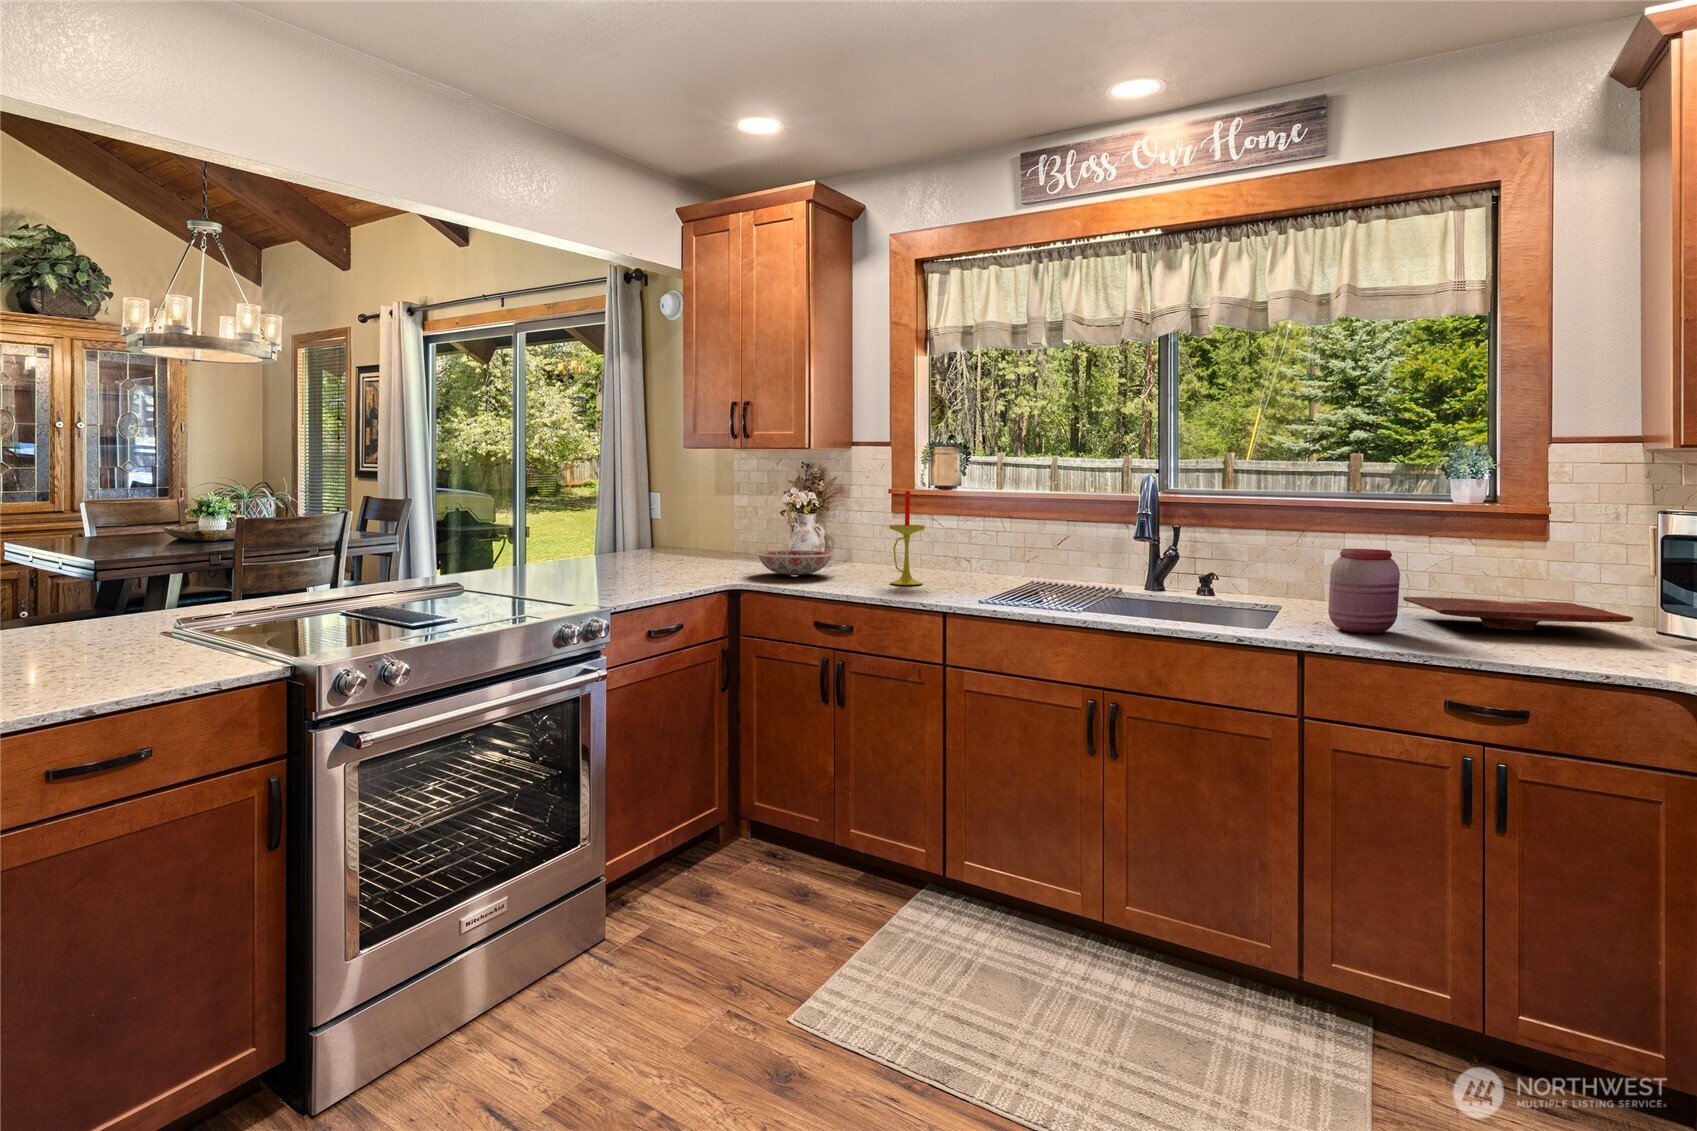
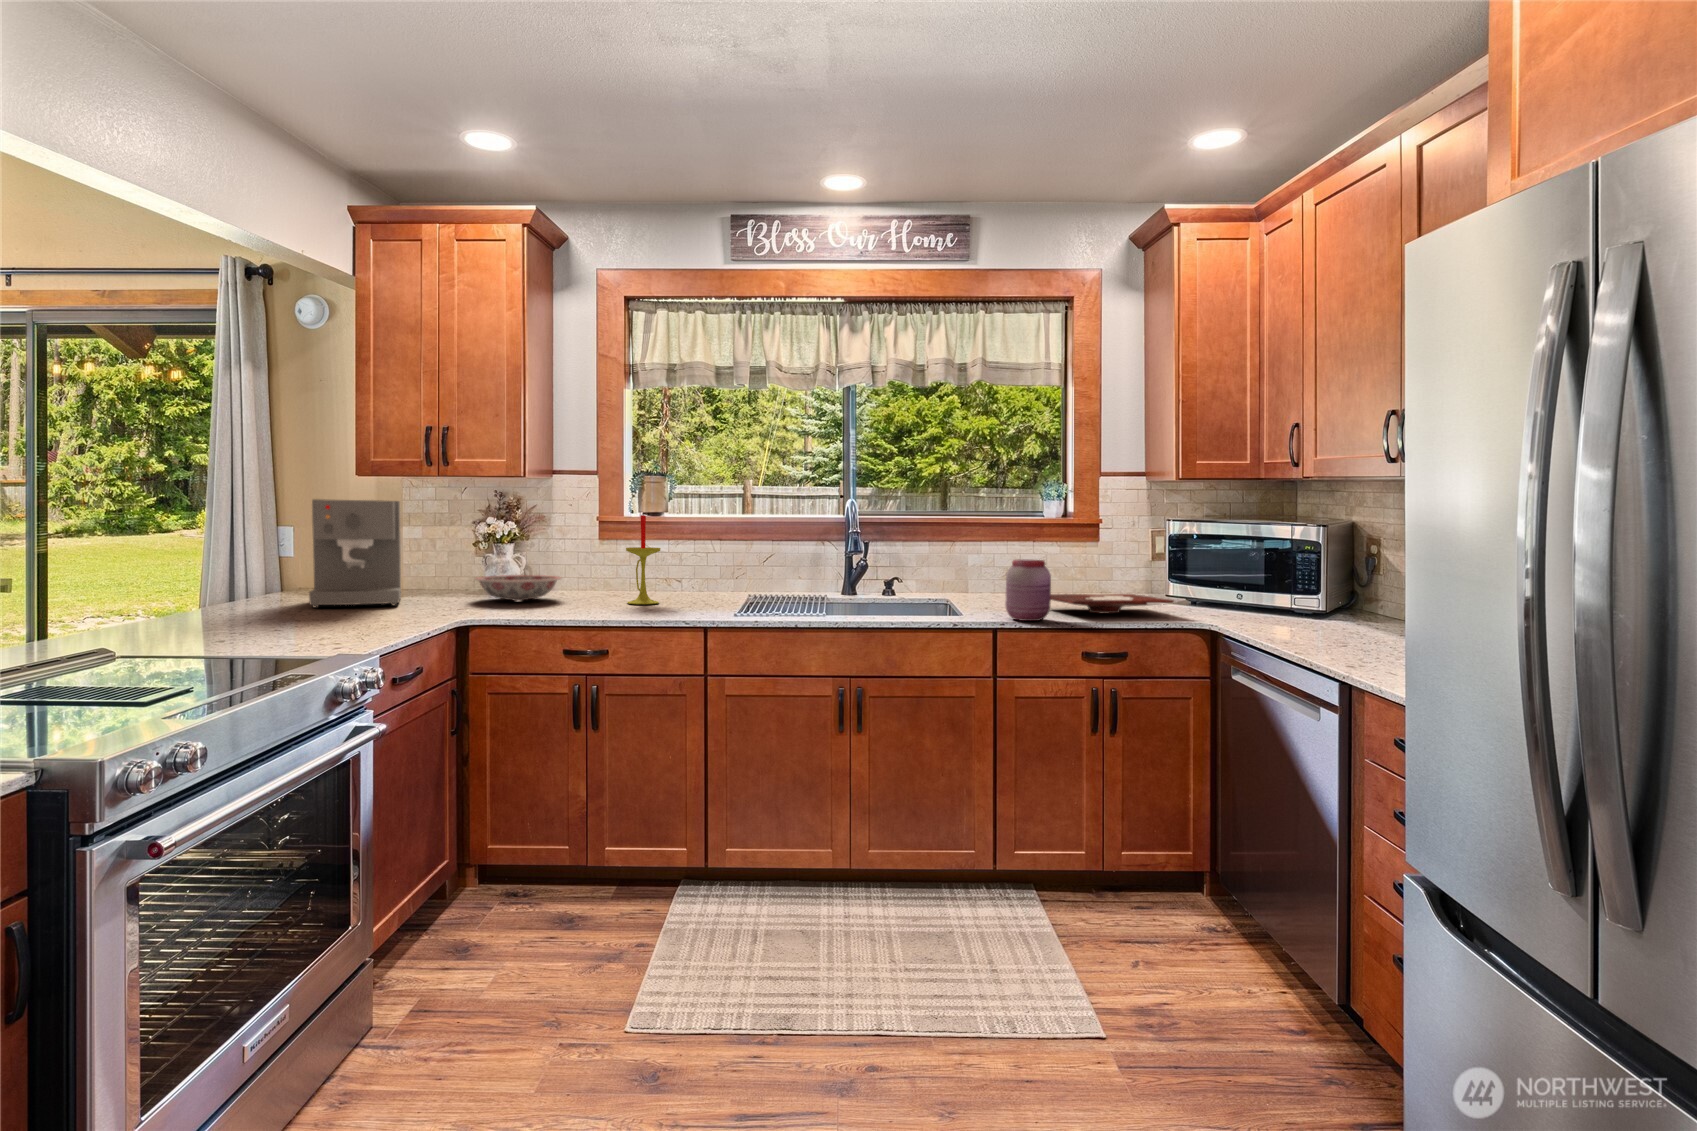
coffee maker: none [616,478,702,575] -> present [309,499,401,607]

